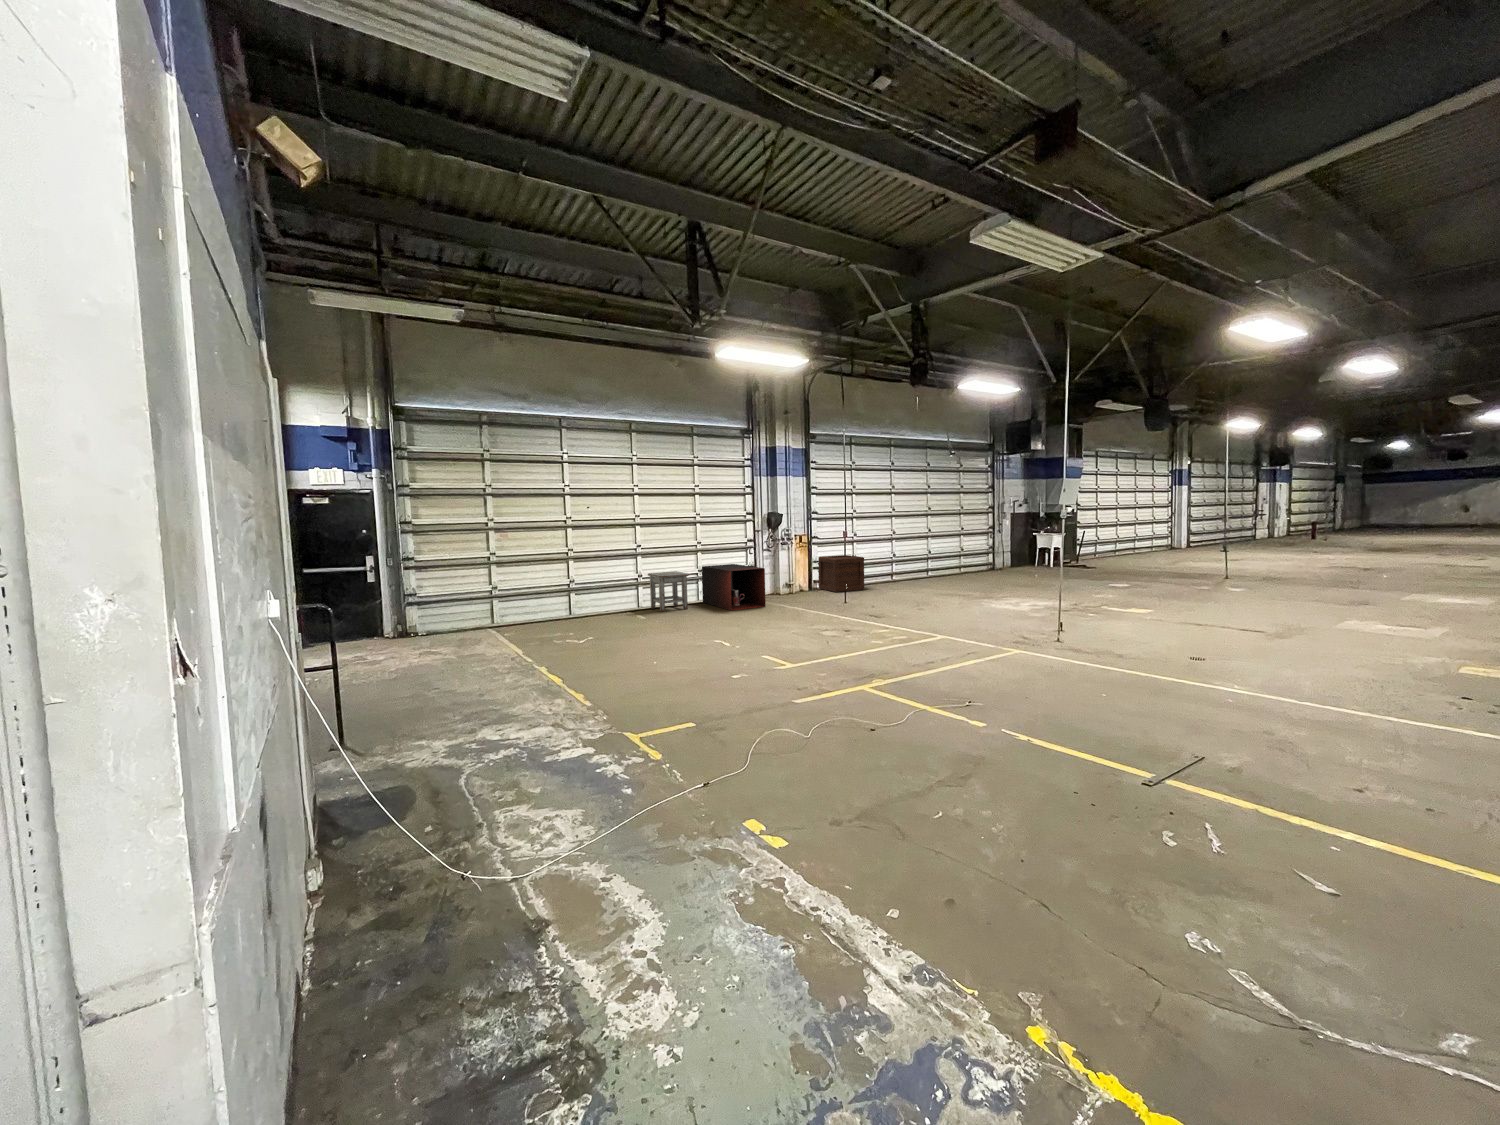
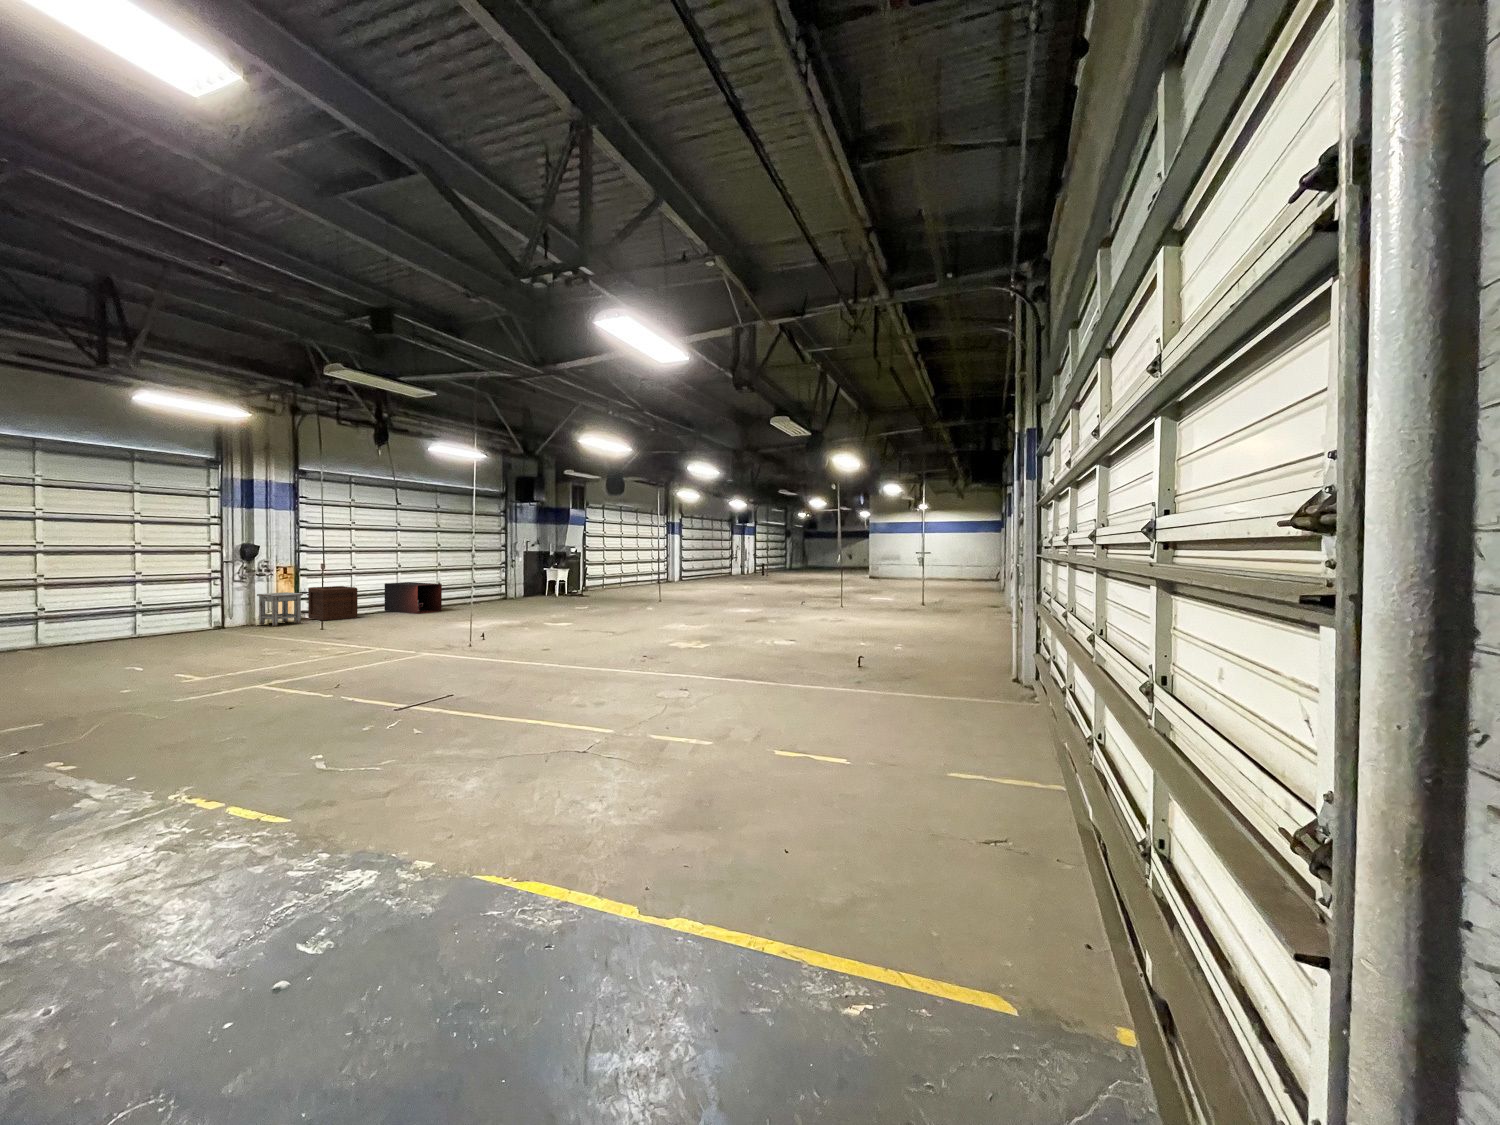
storage cabinet: present [702,564,766,611] -> present [384,582,442,614]
stool: present [648,571,689,612] -> present [257,592,303,626]

